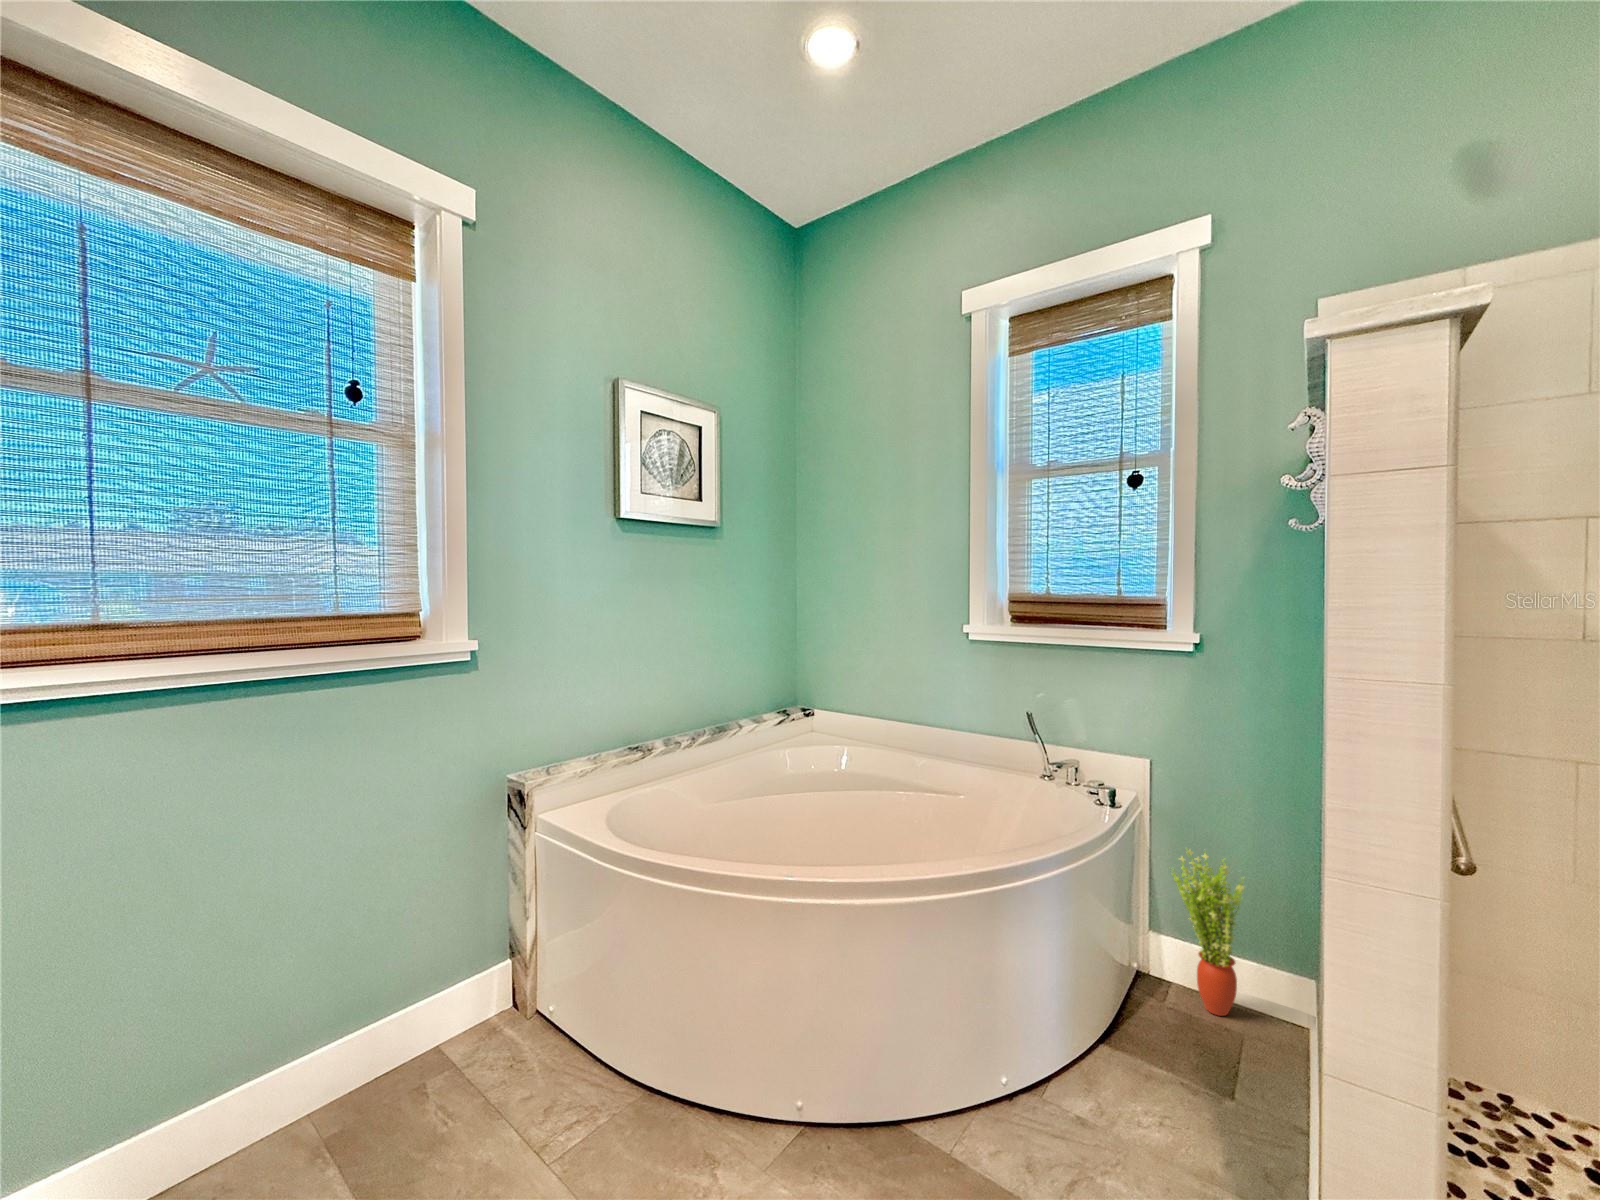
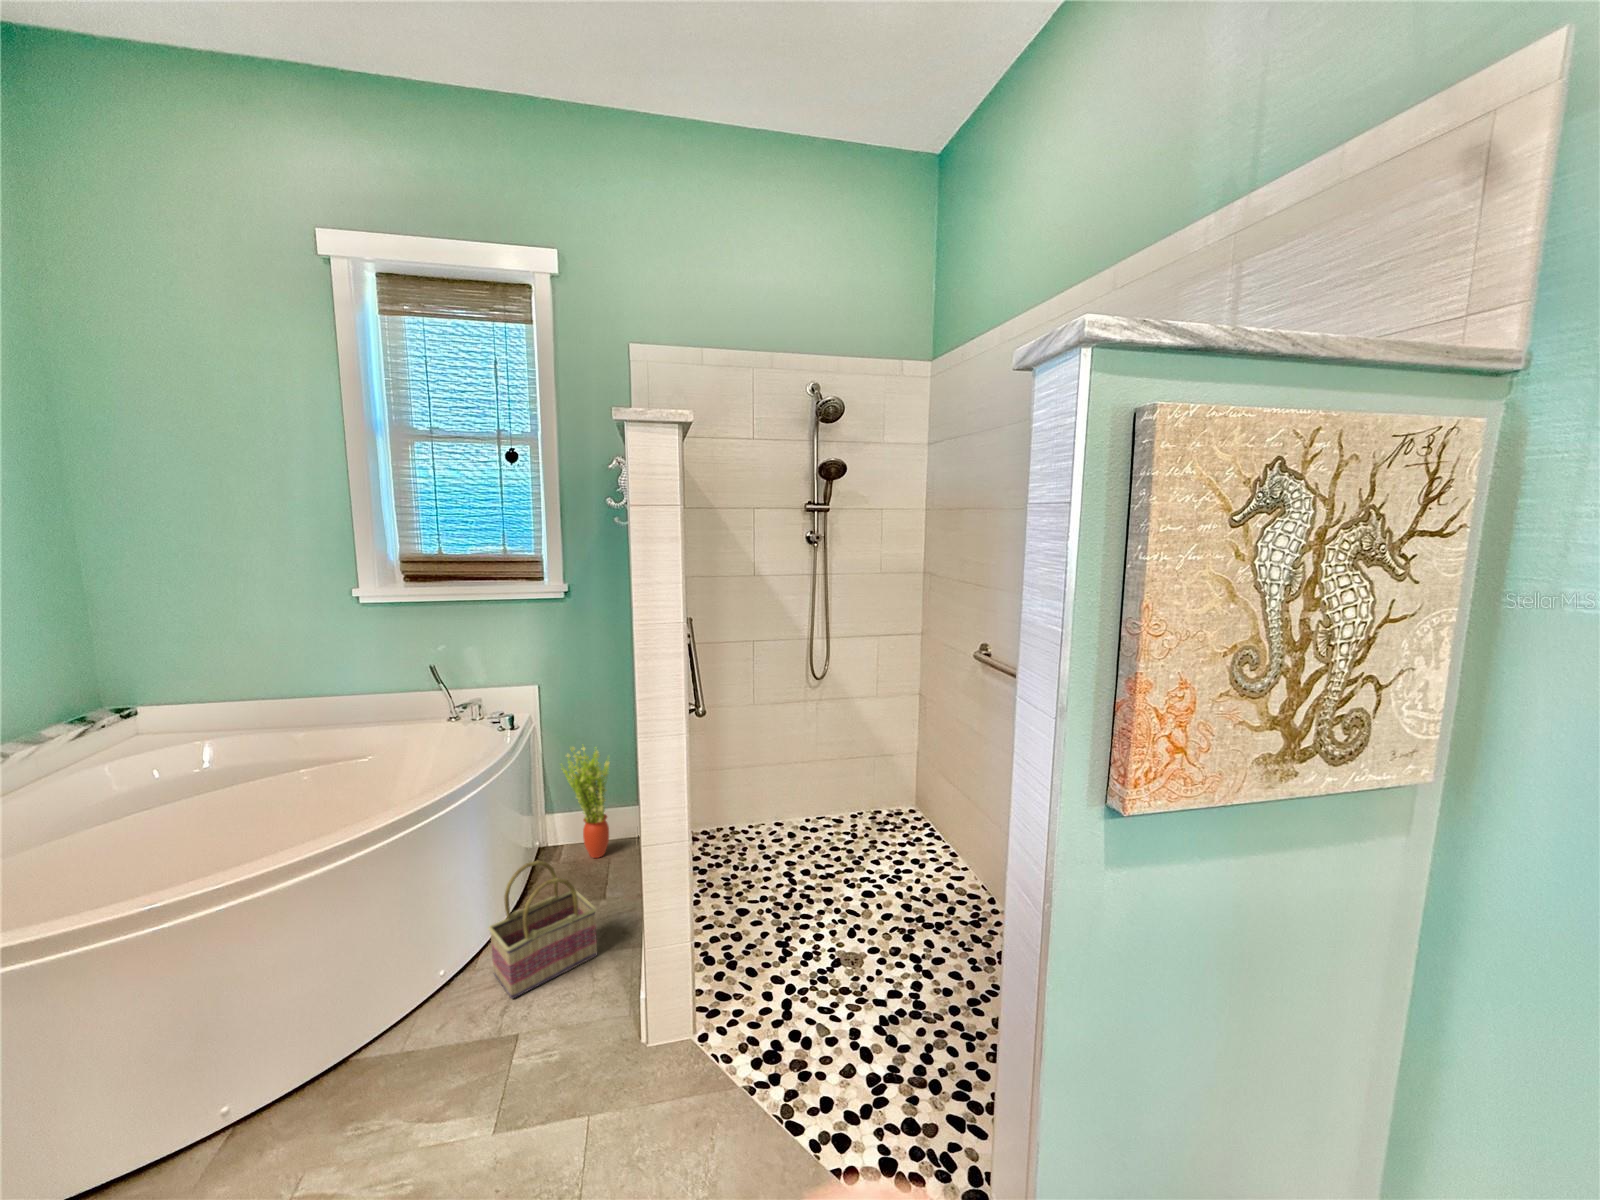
basket: none [1060,985,1210,1169] -> present [489,861,598,999]

